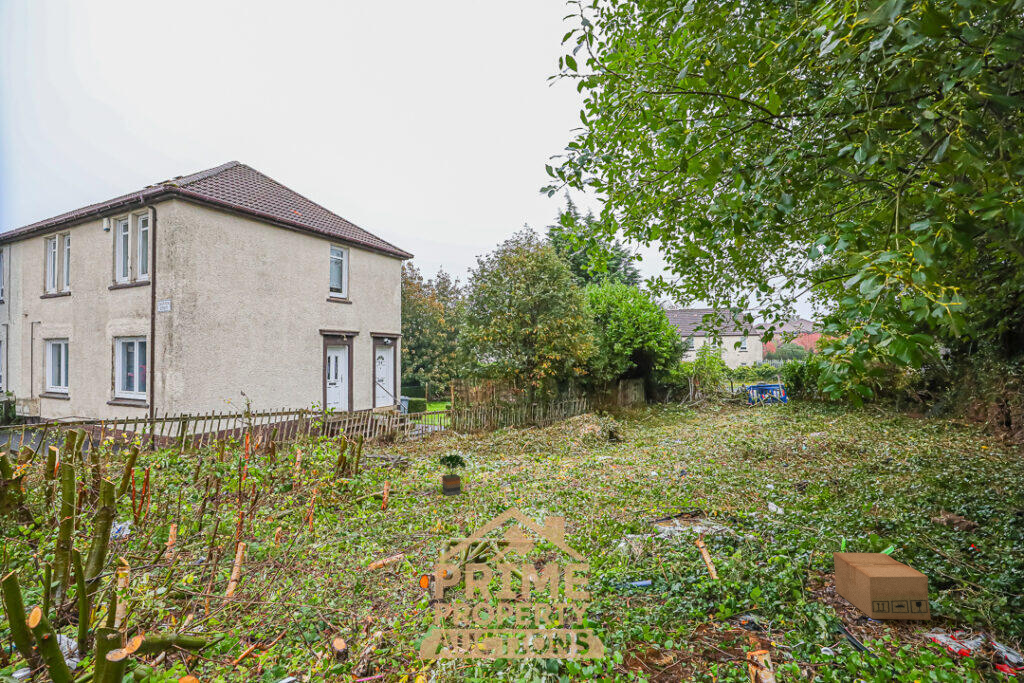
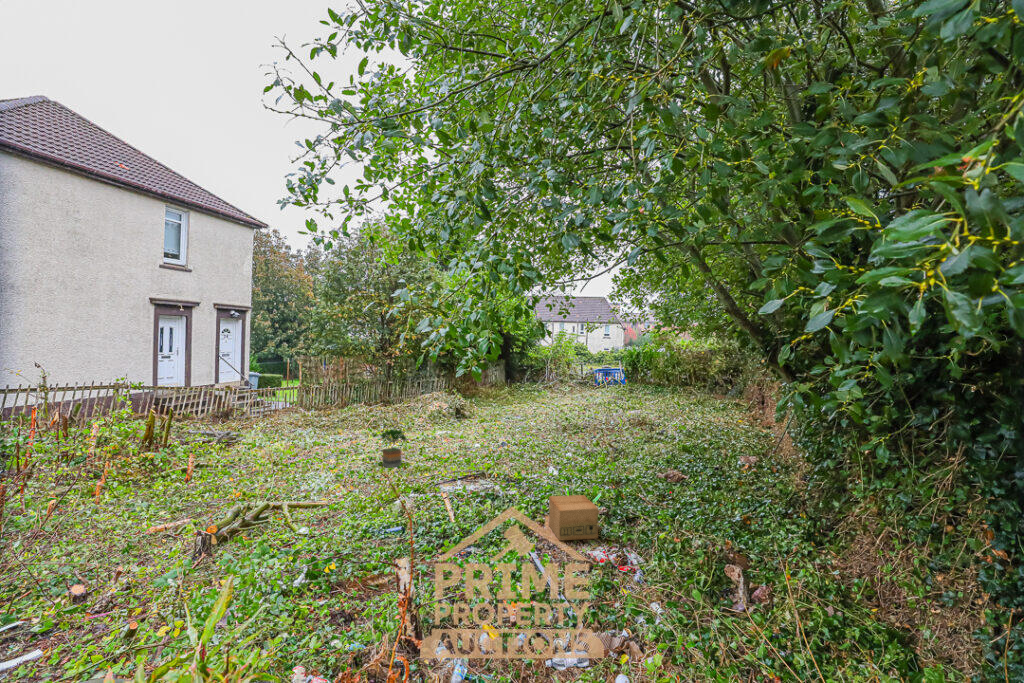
potted tree: present [440,455,466,496] -> present [381,429,407,468]

